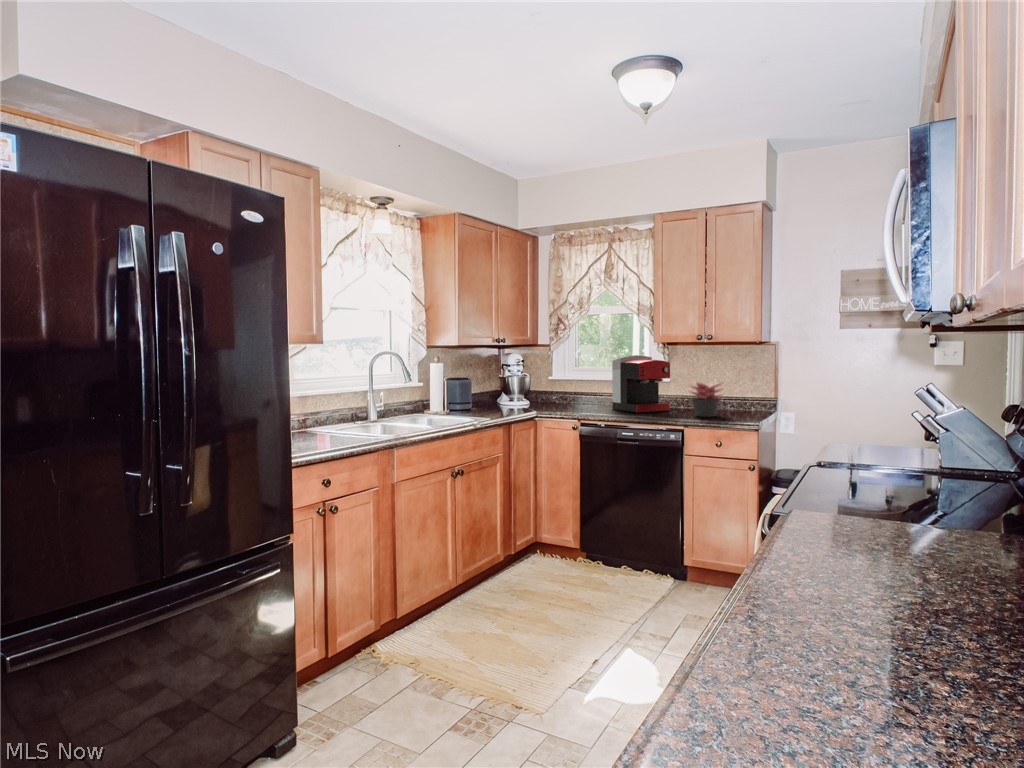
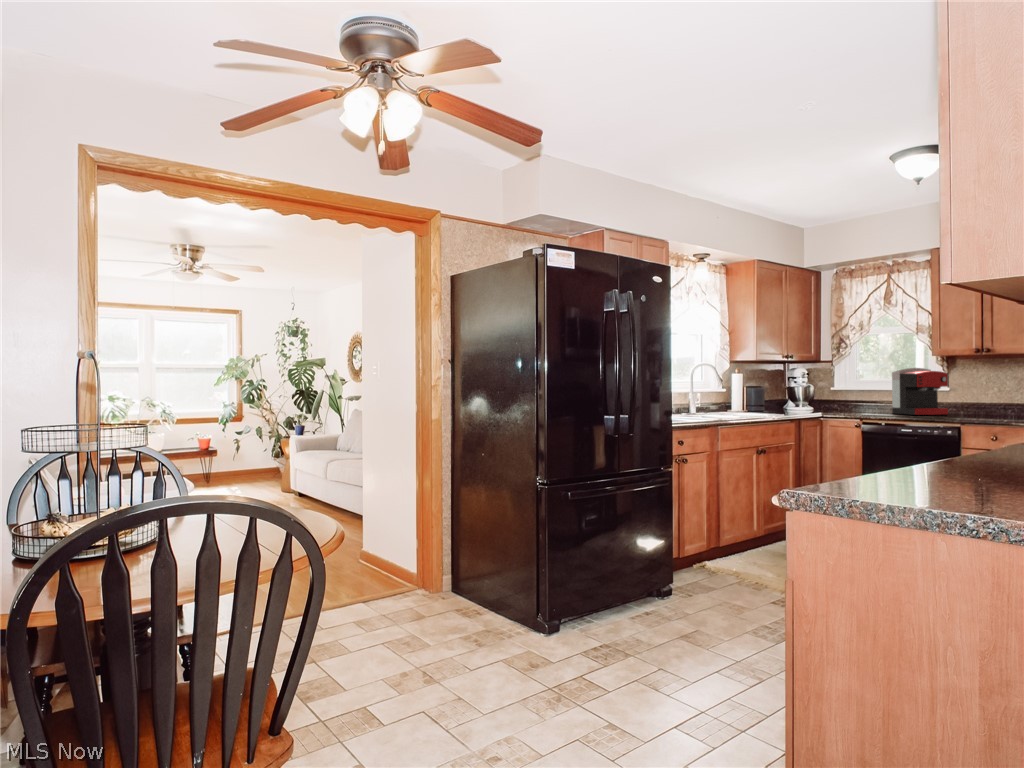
succulent plant: present [690,382,722,417] -> none [966,389,1002,418]

